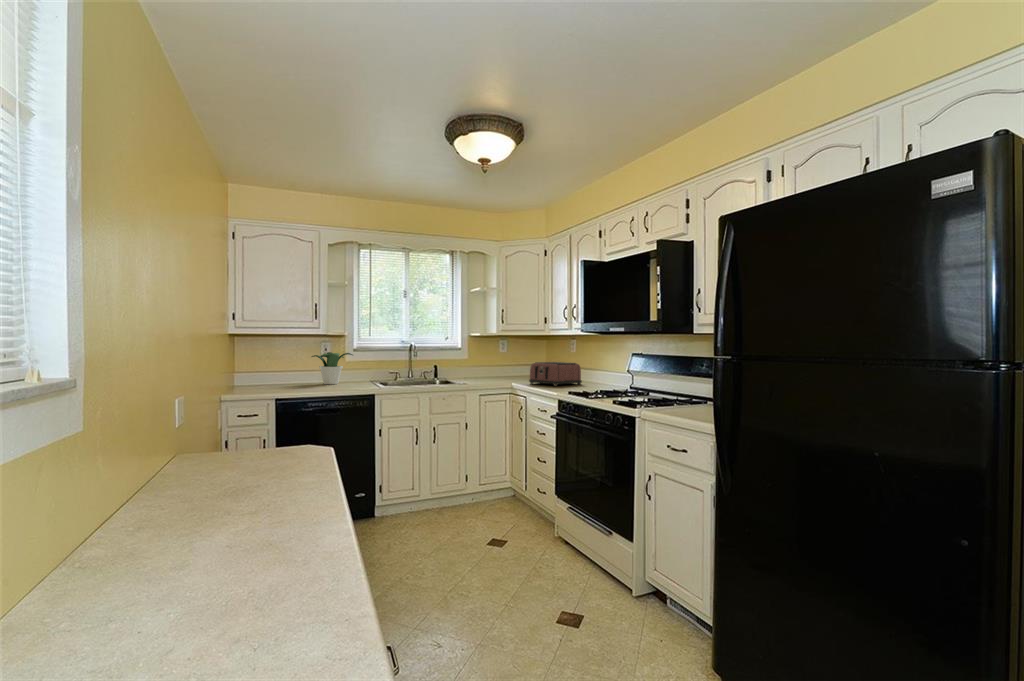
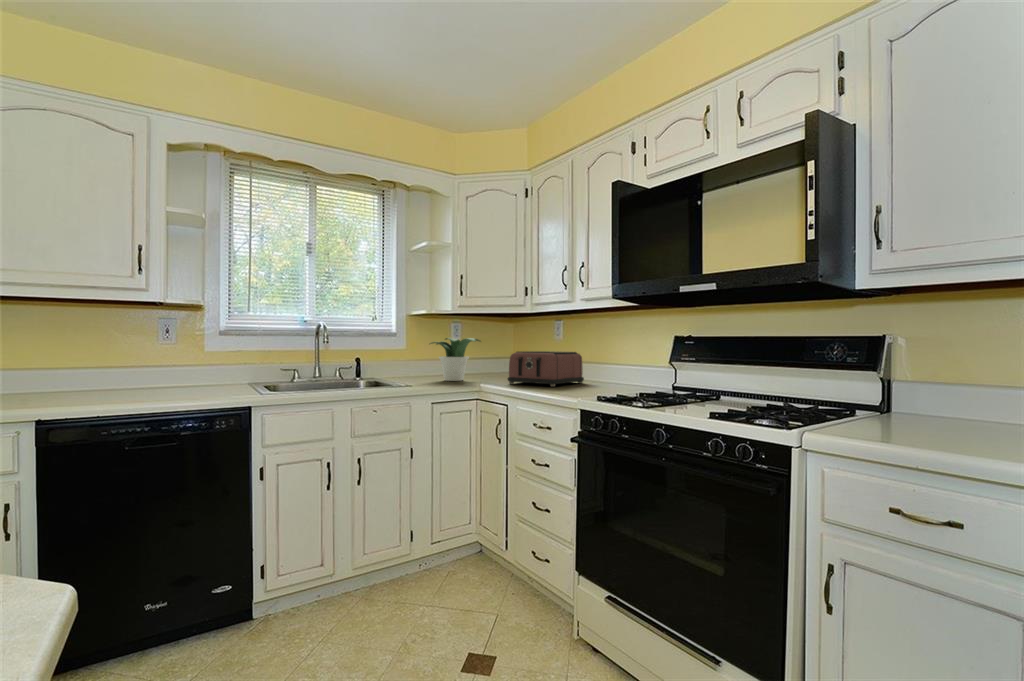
potted plant: present [312,352,353,384] -> present [430,338,480,381]

